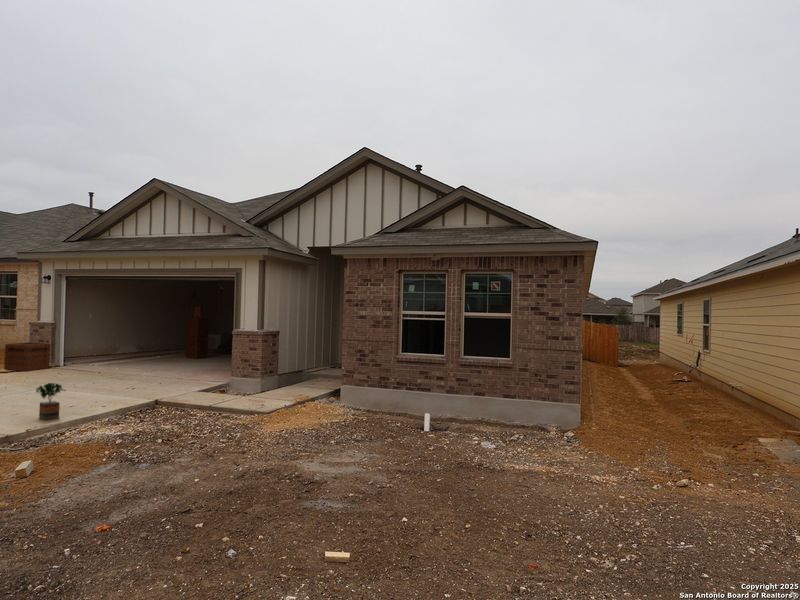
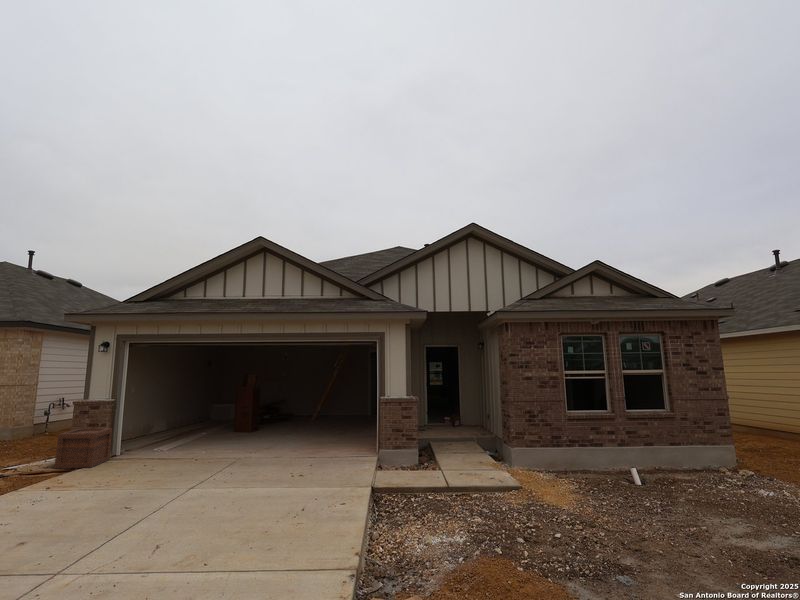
potted tree: present [36,383,66,420] -> none [317,483,346,537]

